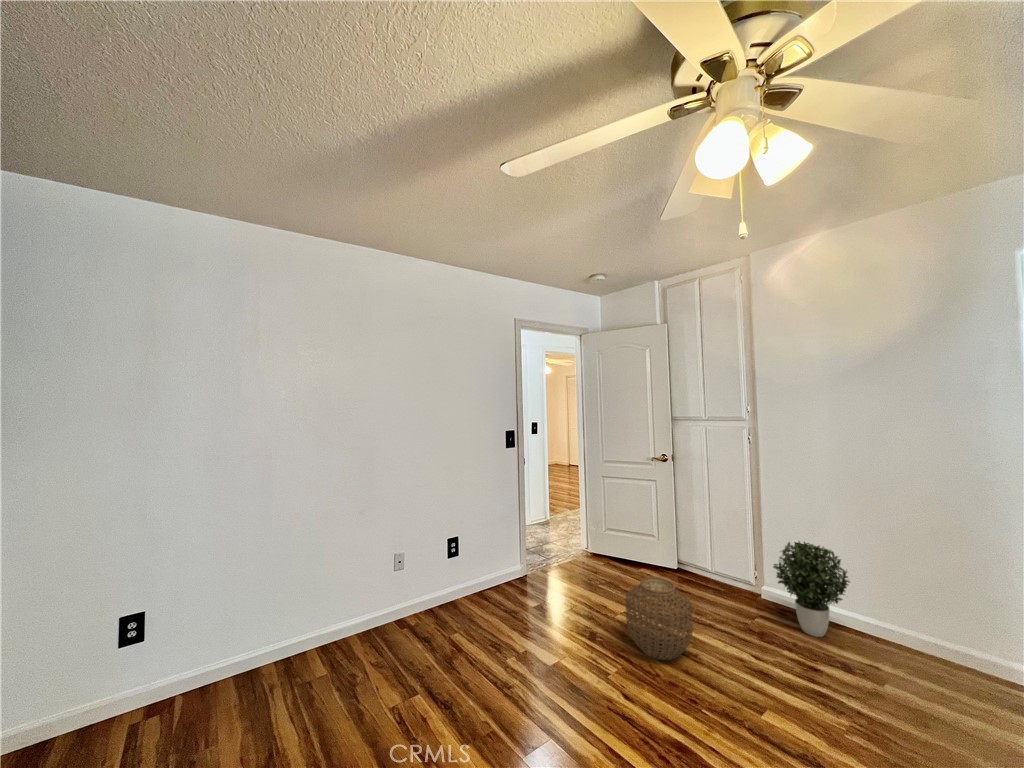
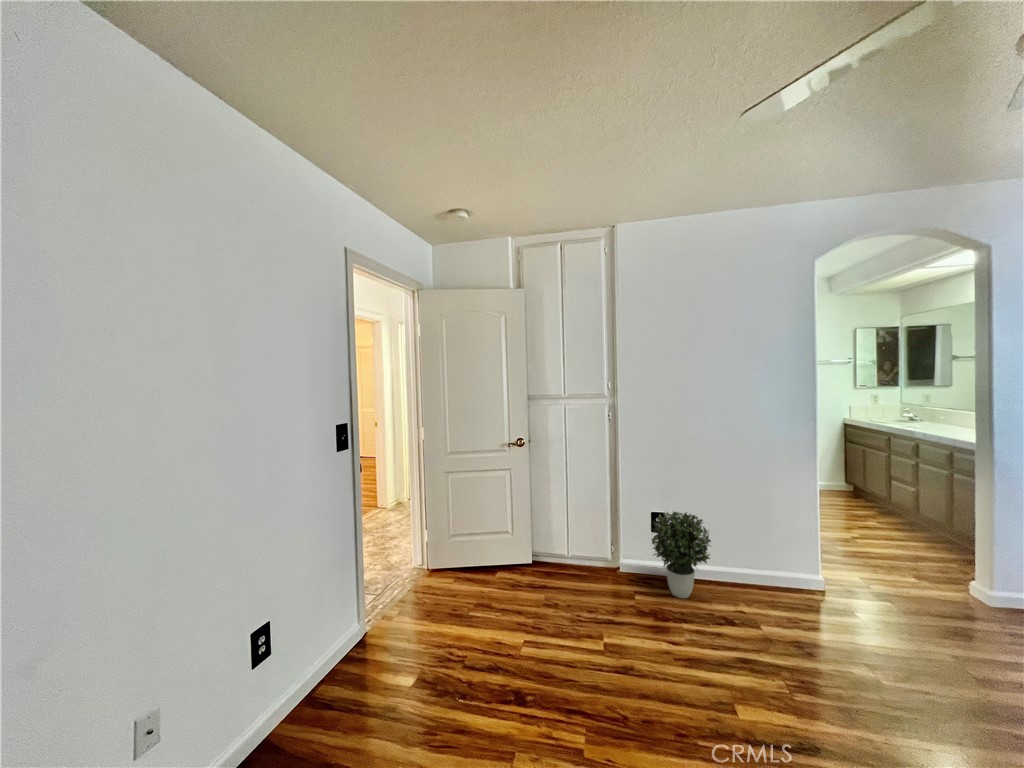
woven basket: present [626,577,693,660] -> none [558,592,637,695]

